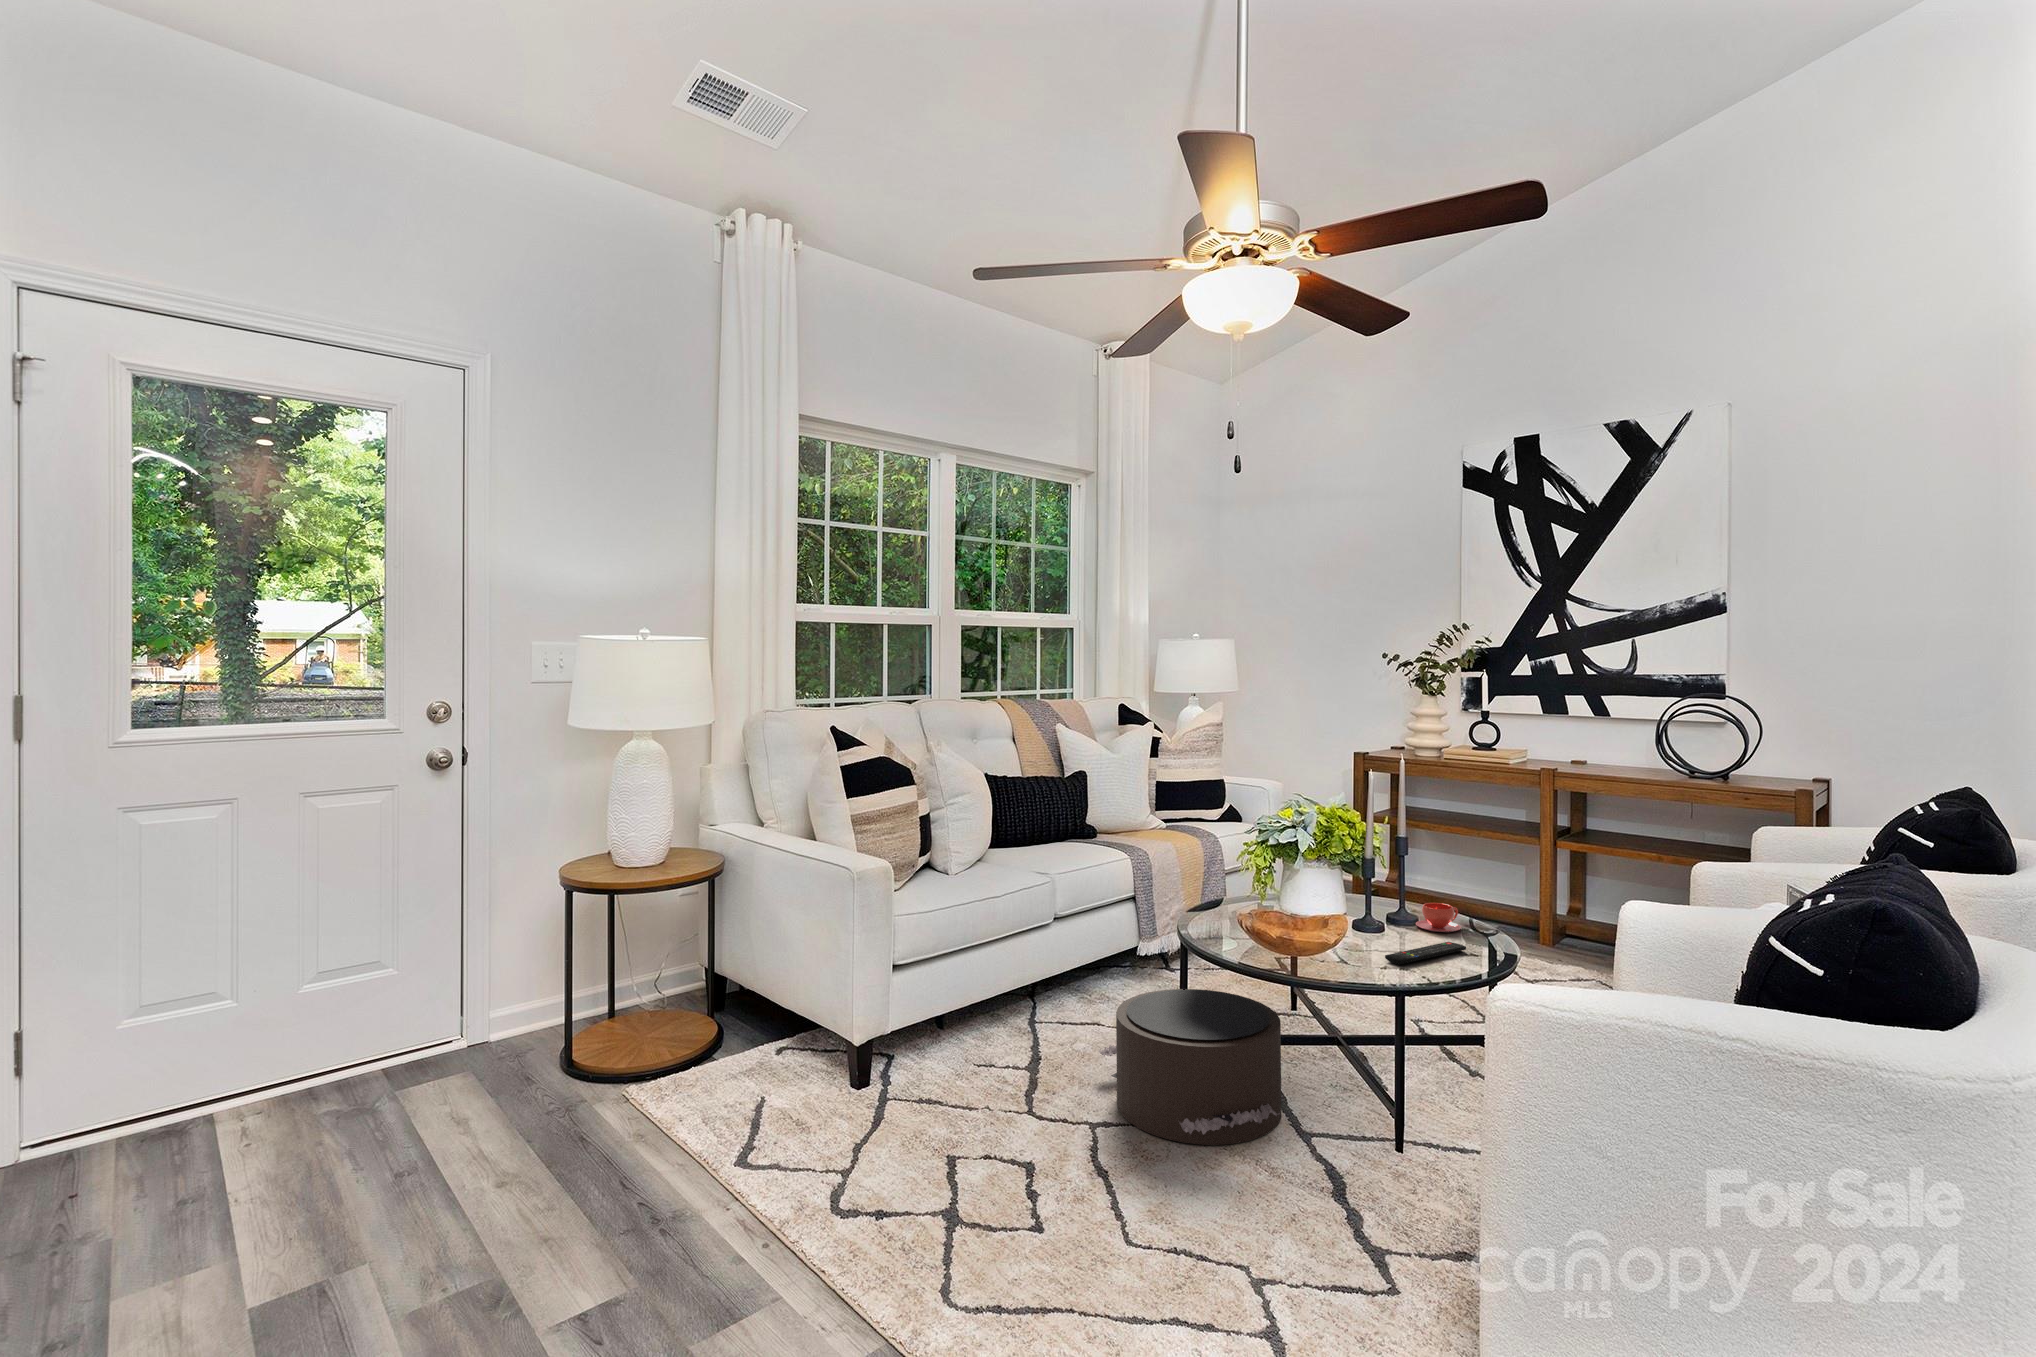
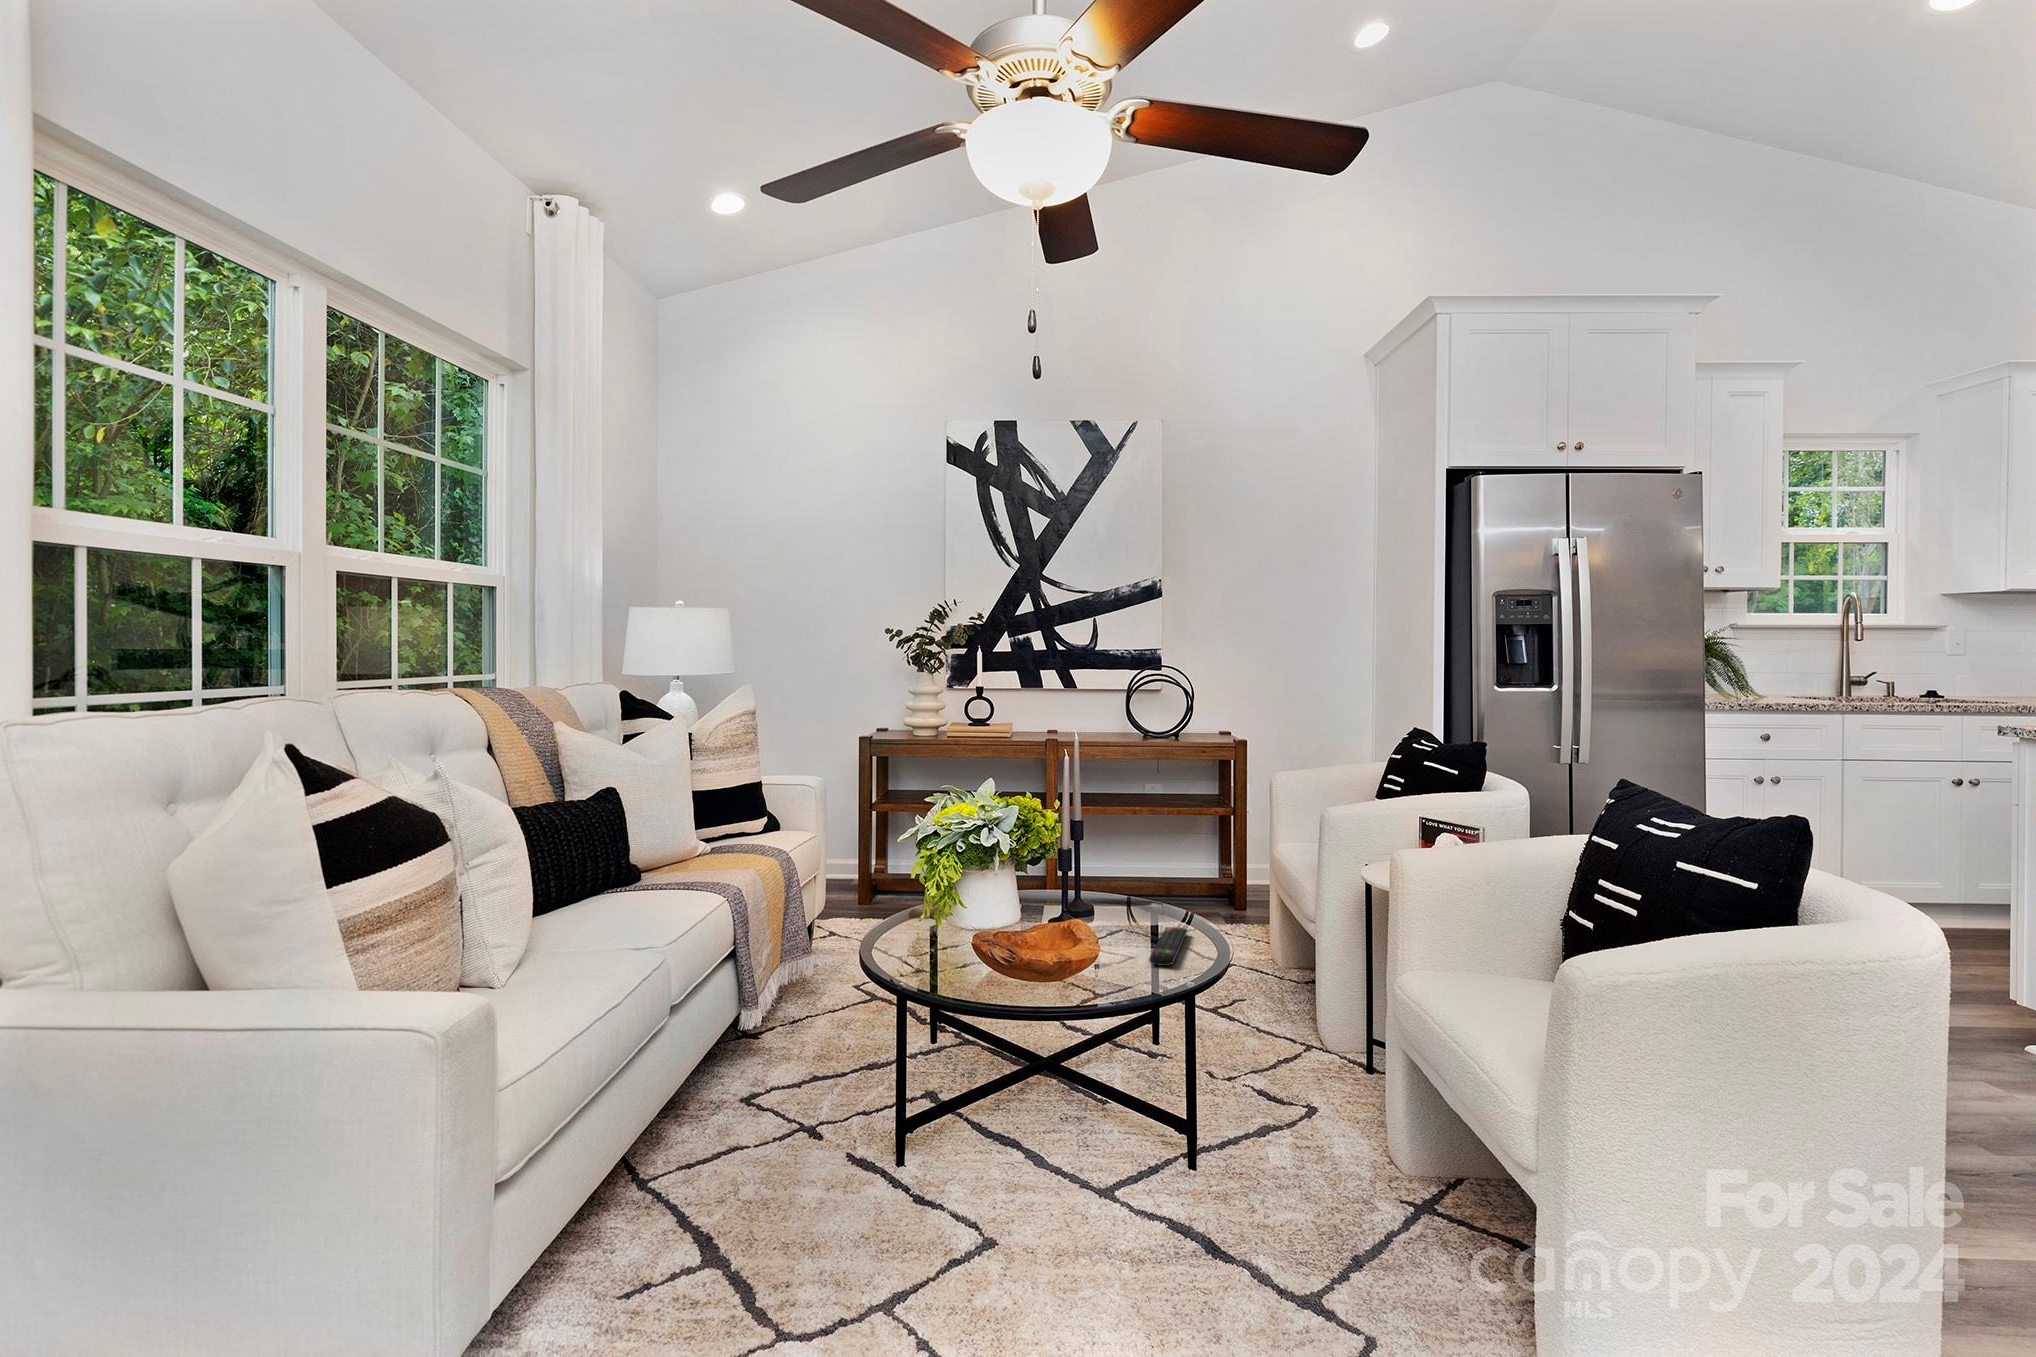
teacup: present [1416,903,1461,932] -> none [1101,886,1145,918]
pouf: present [1099,989,1281,1145] -> none [813,1049,1107,1288]

